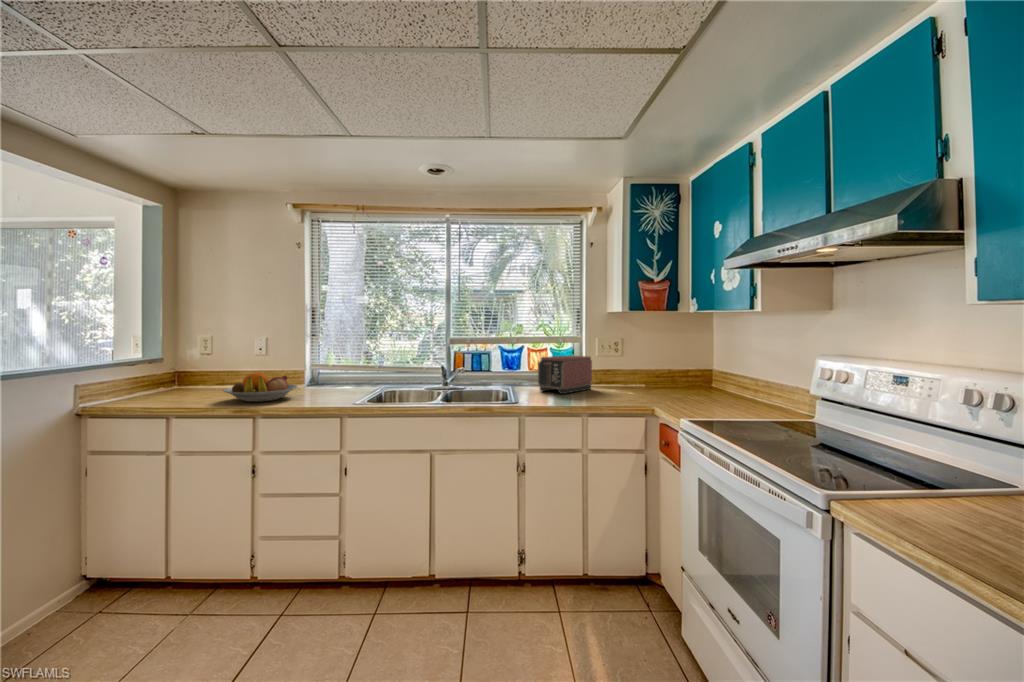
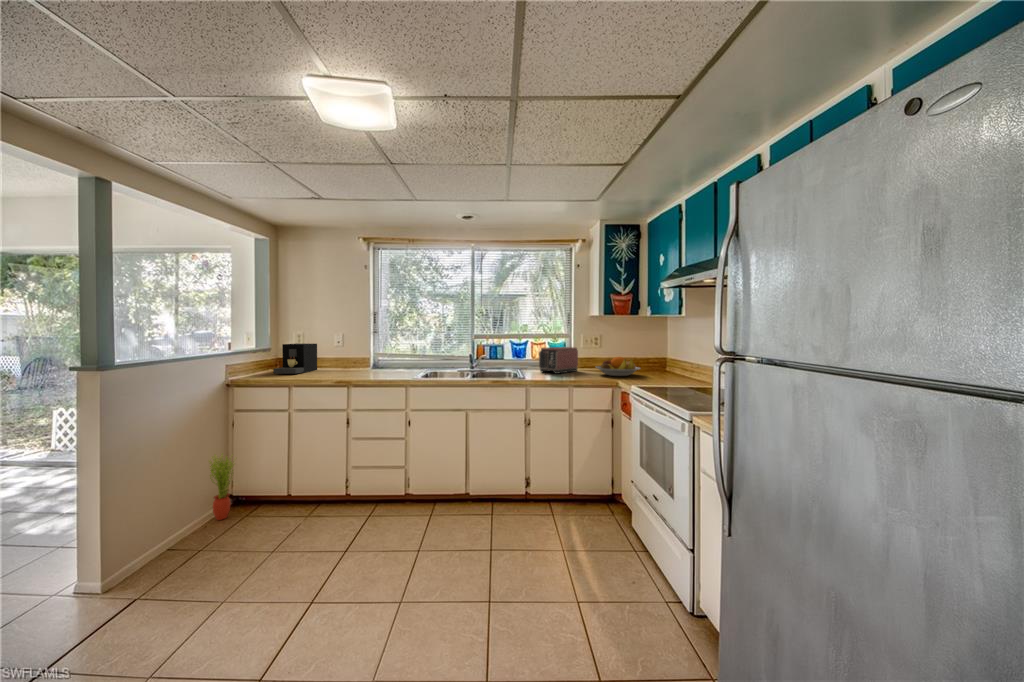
coffee maker: none [158,351,232,395] -> present [273,343,317,374]
fruit bowl: present [223,373,298,402] -> present [596,357,640,376]
potted plant: none [26,520,82,625] -> present [209,453,237,520]

